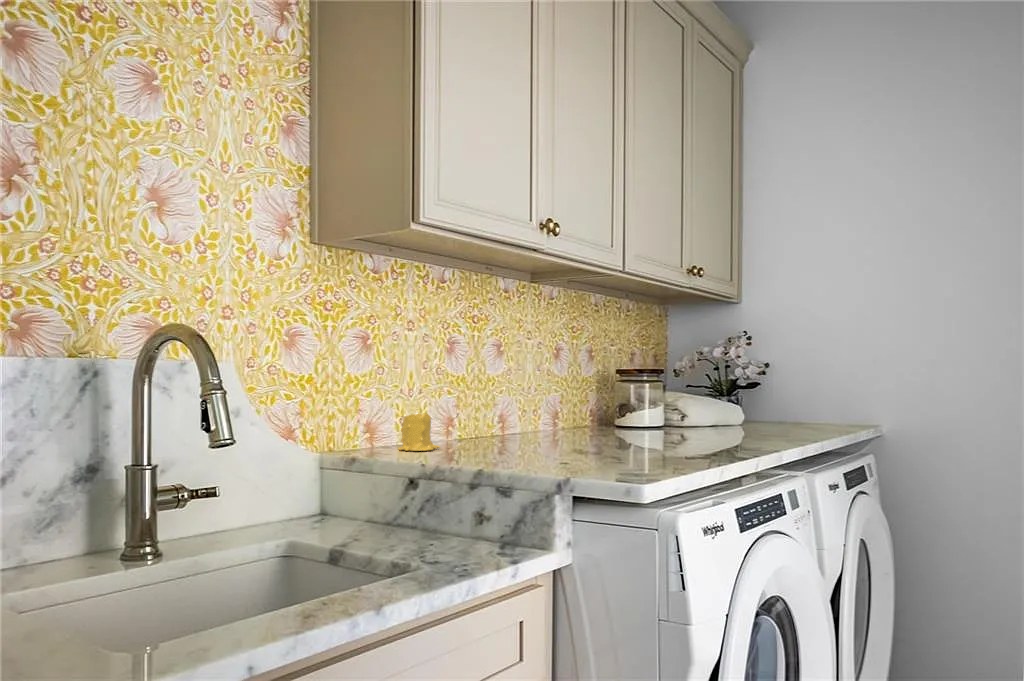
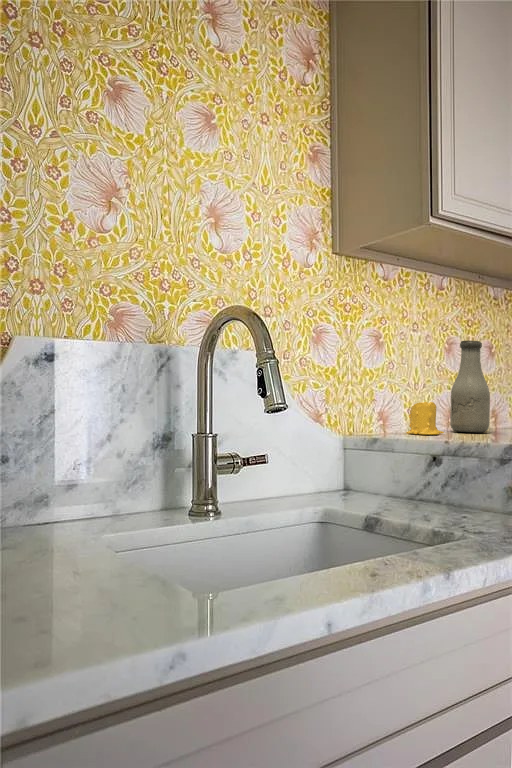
bottle: none [450,342,491,445] -> present [450,340,490,432]

